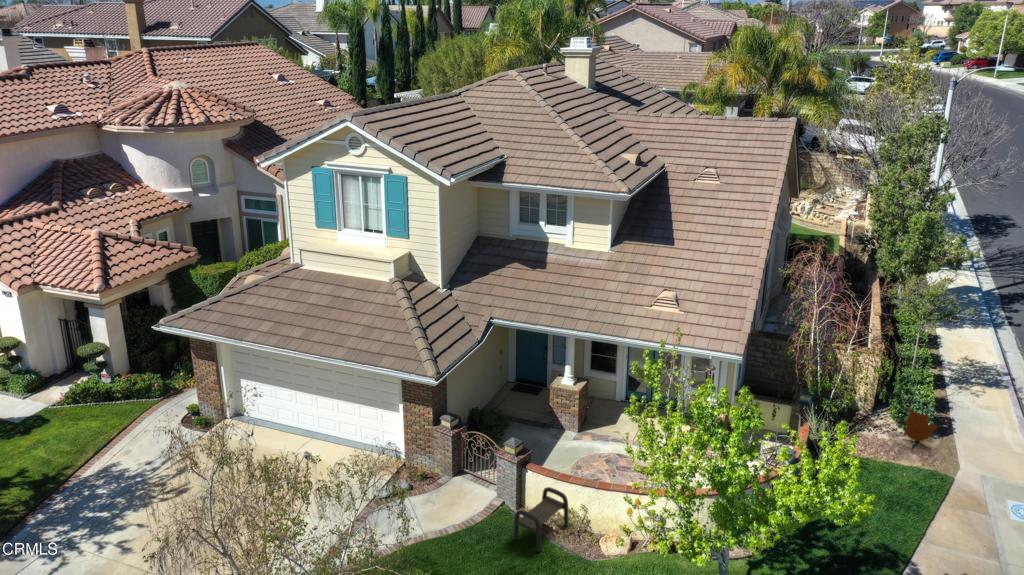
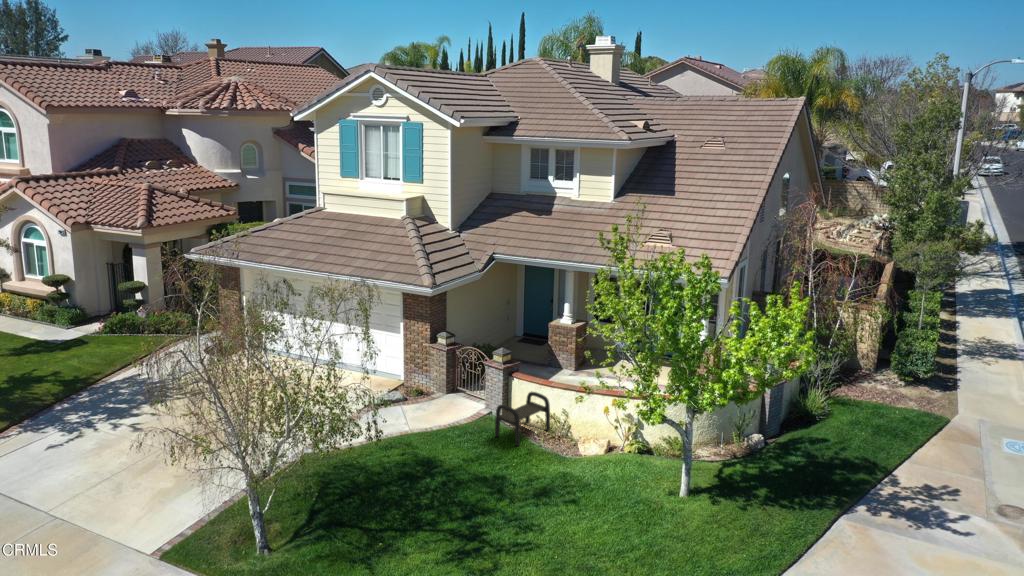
lounge chair: present [906,409,938,448] -> none [901,355,938,399]

